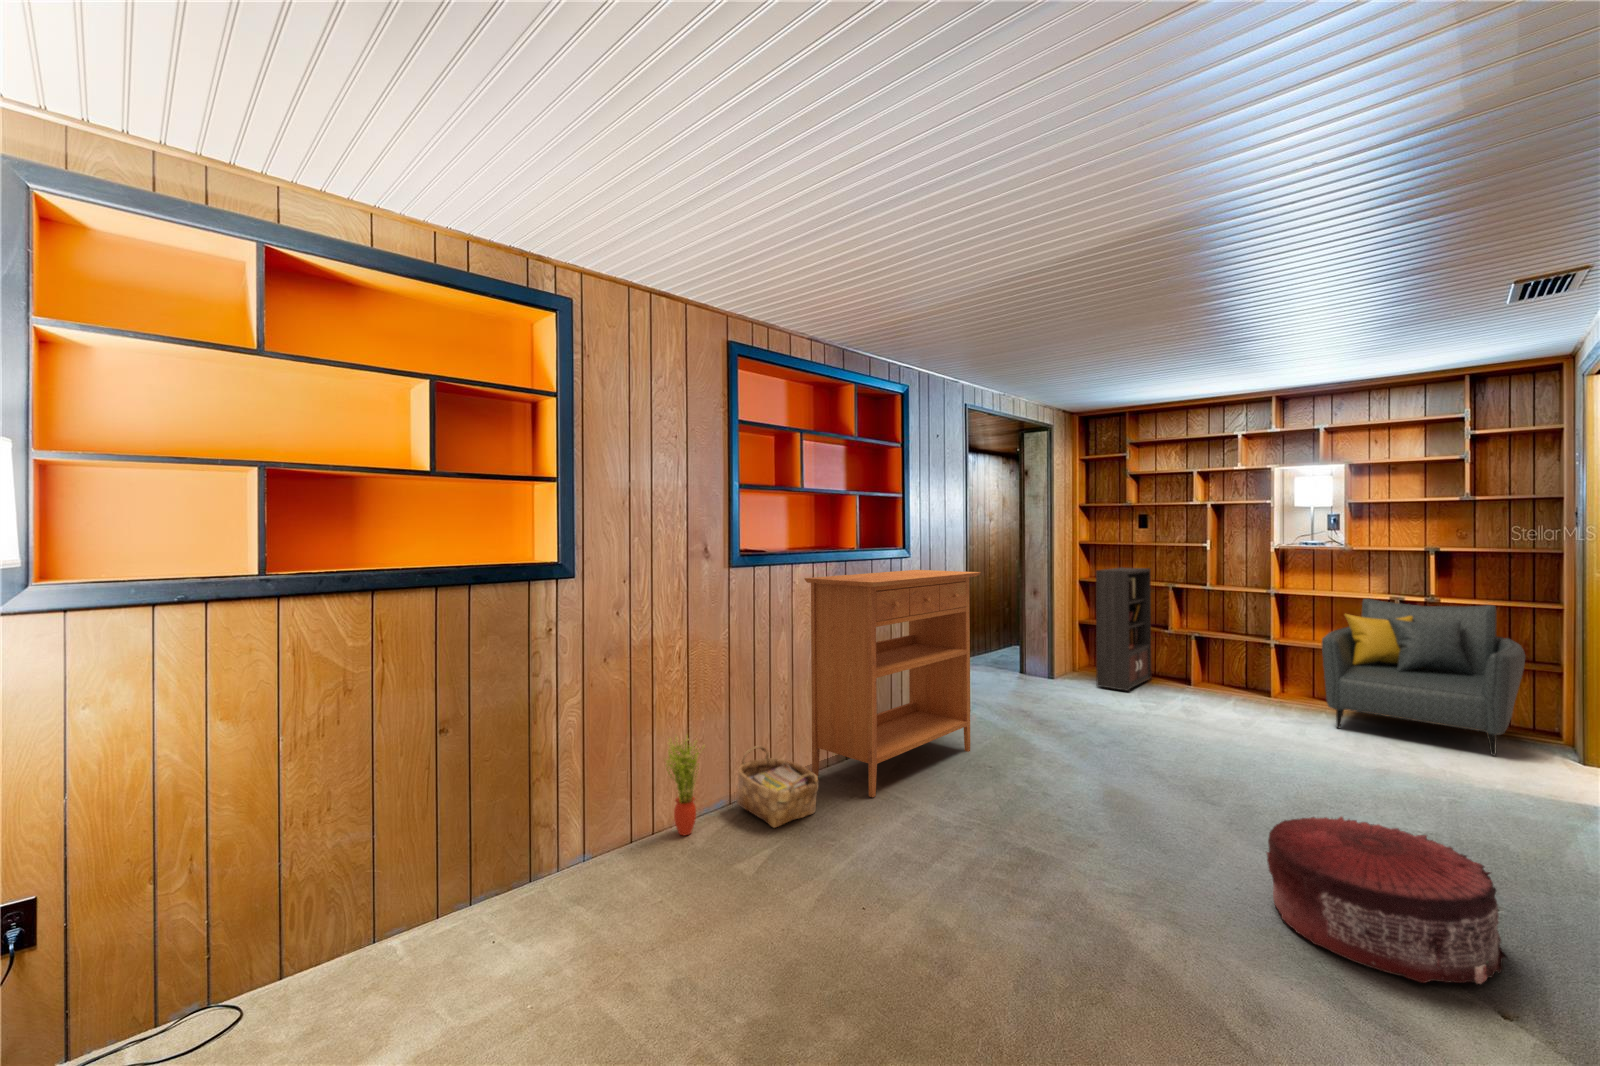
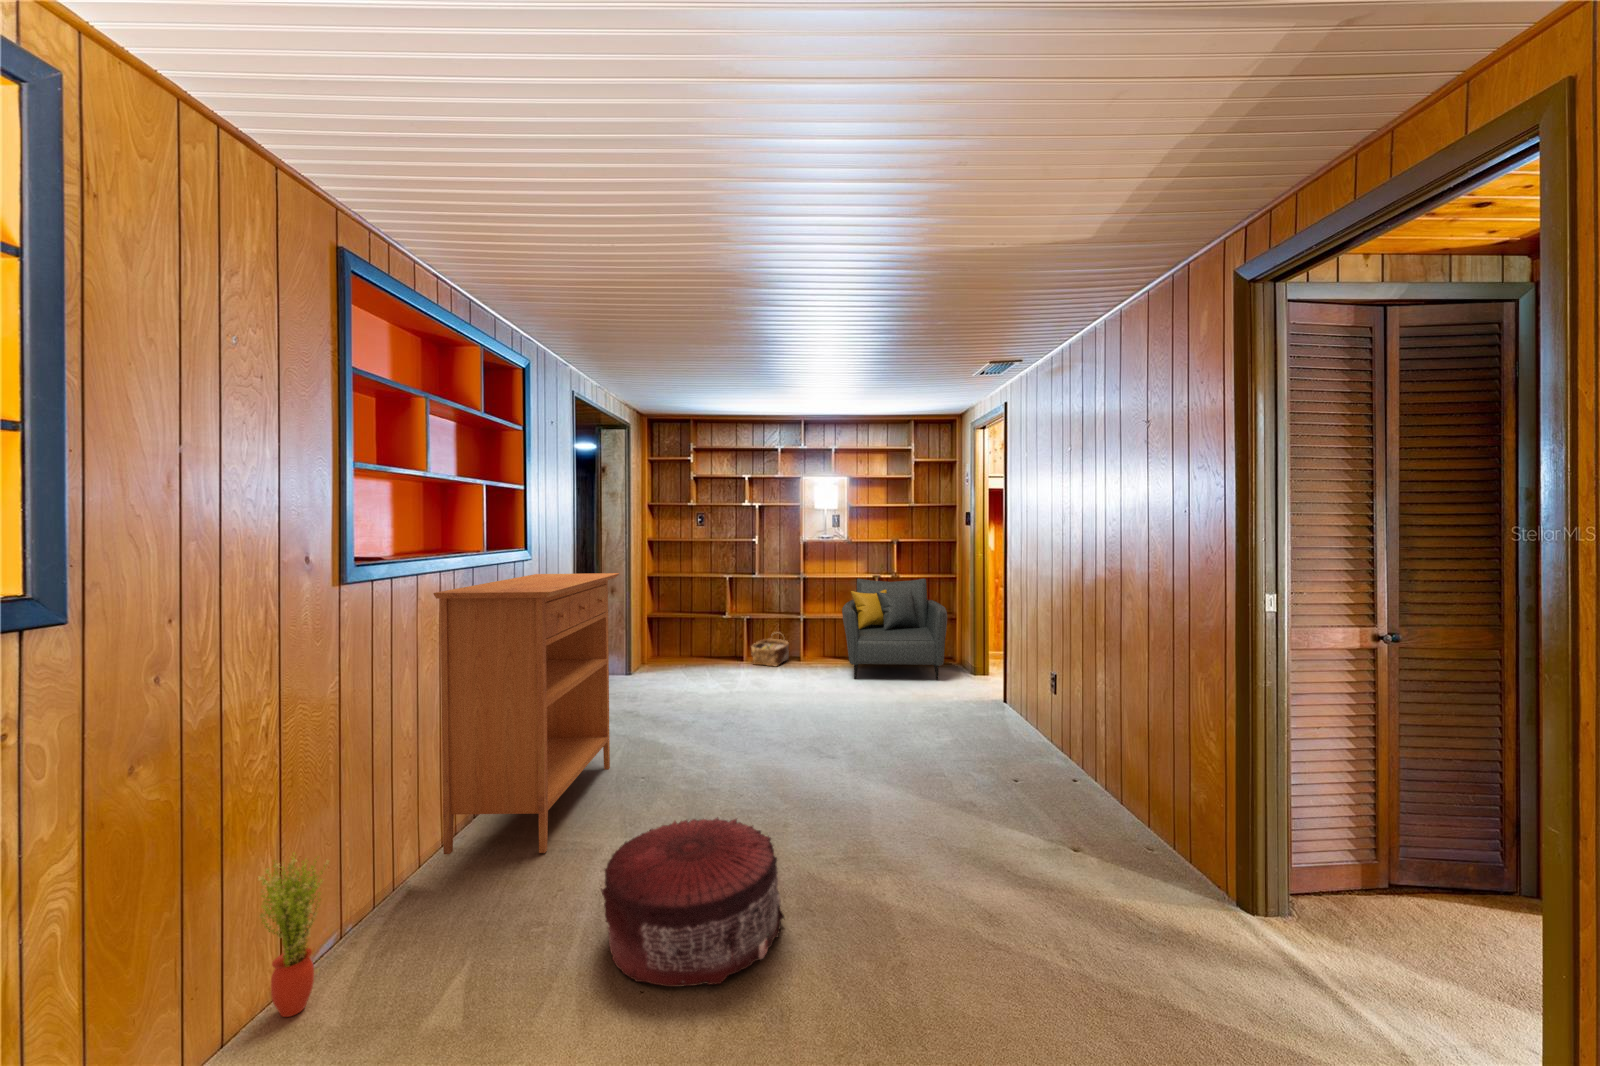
bookcase: present [1096,567,1151,691] -> none [669,562,713,677]
woven basket: present [737,746,819,828] -> present [751,634,789,667]
pouf: present [1267,817,1508,984] -> present [602,817,784,987]

